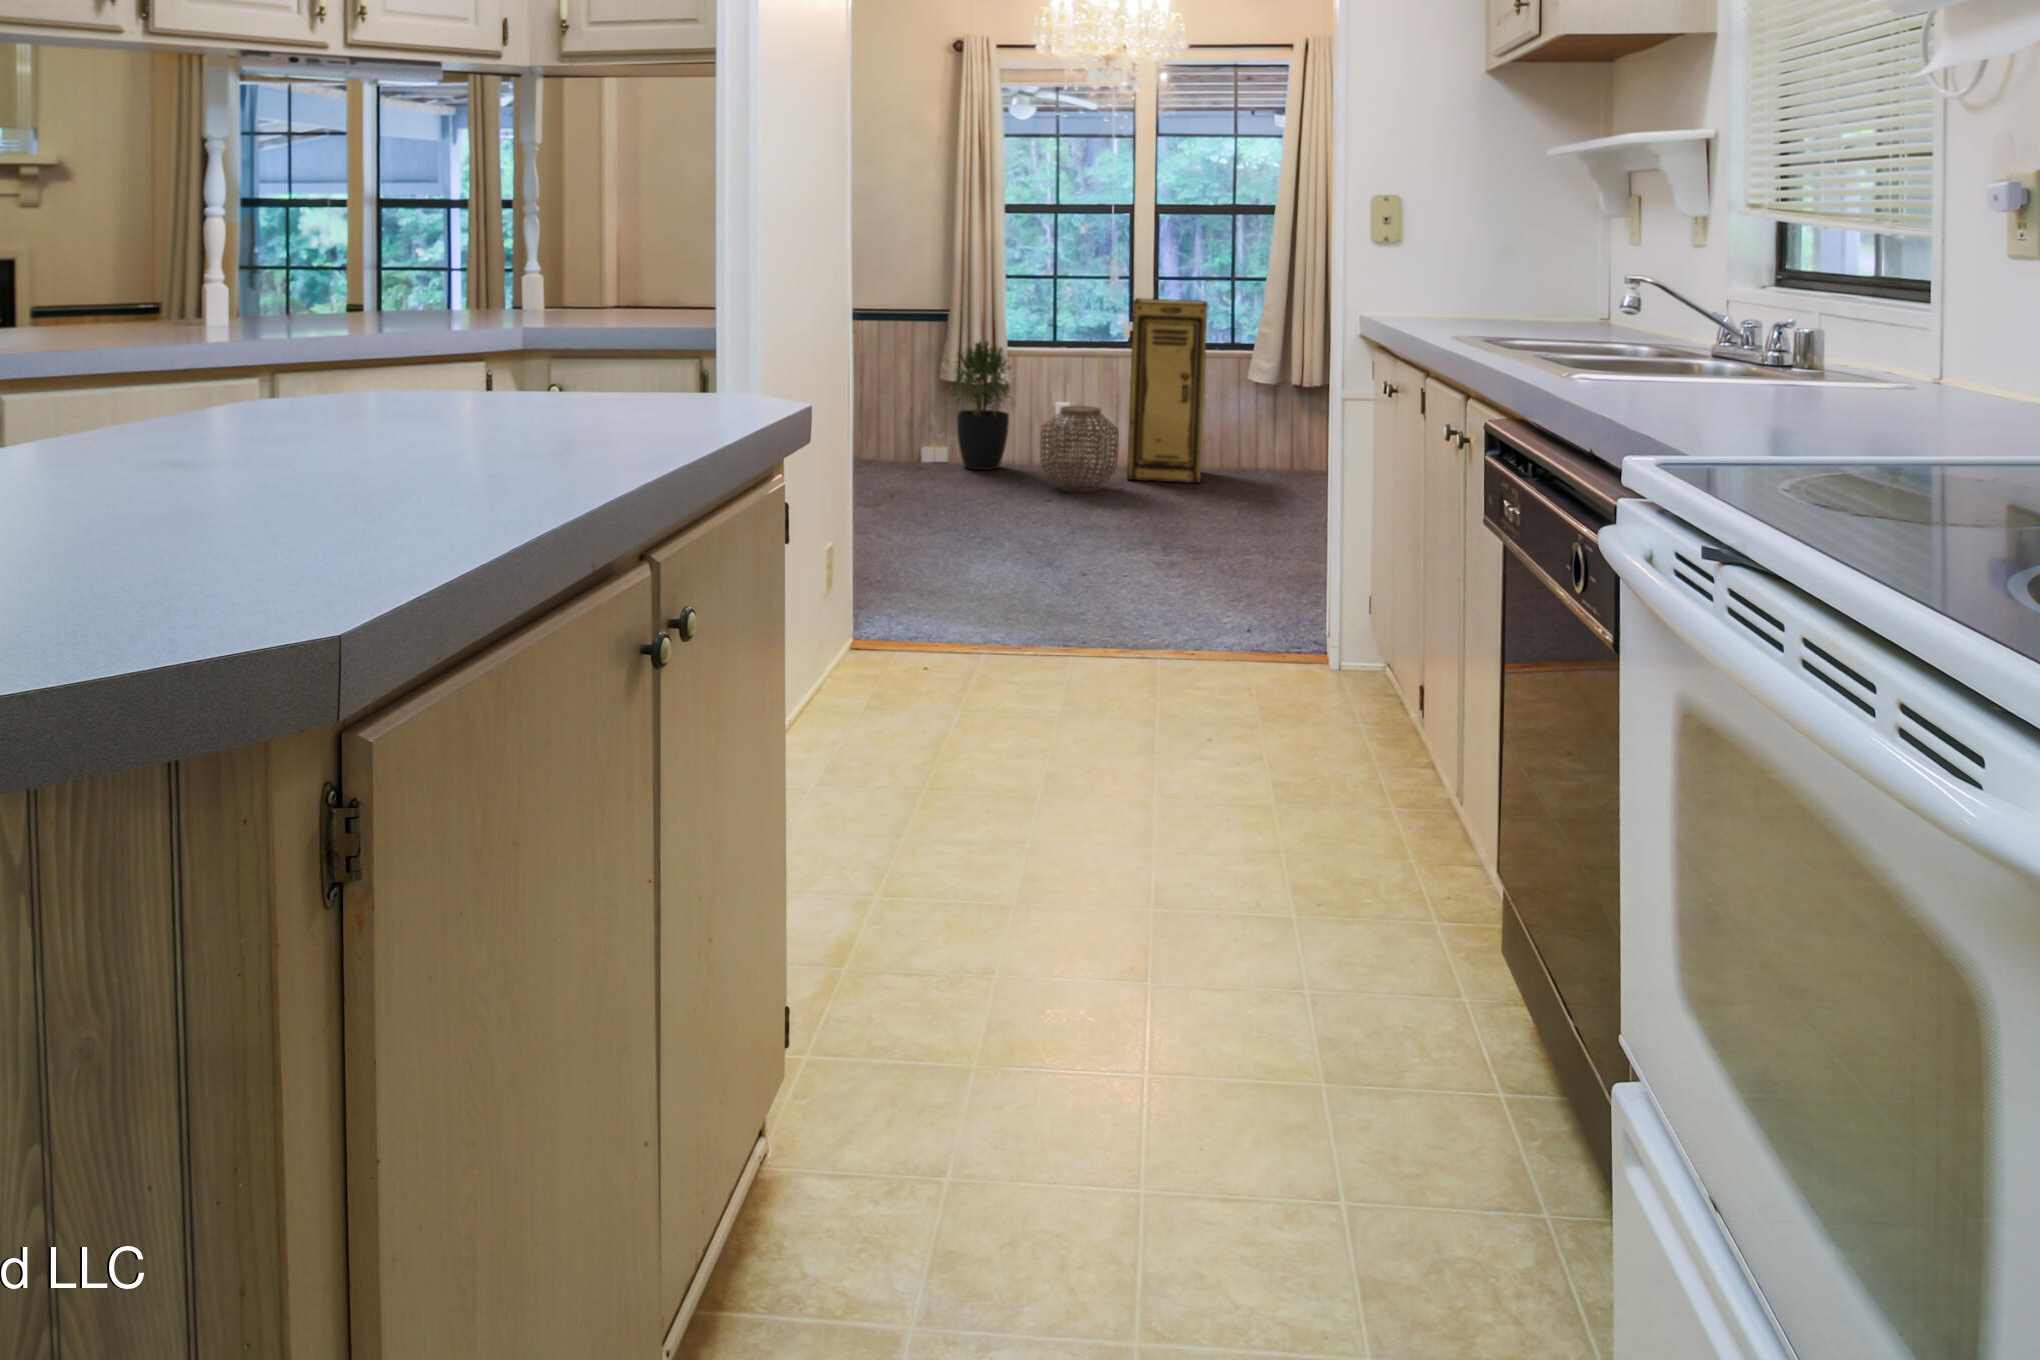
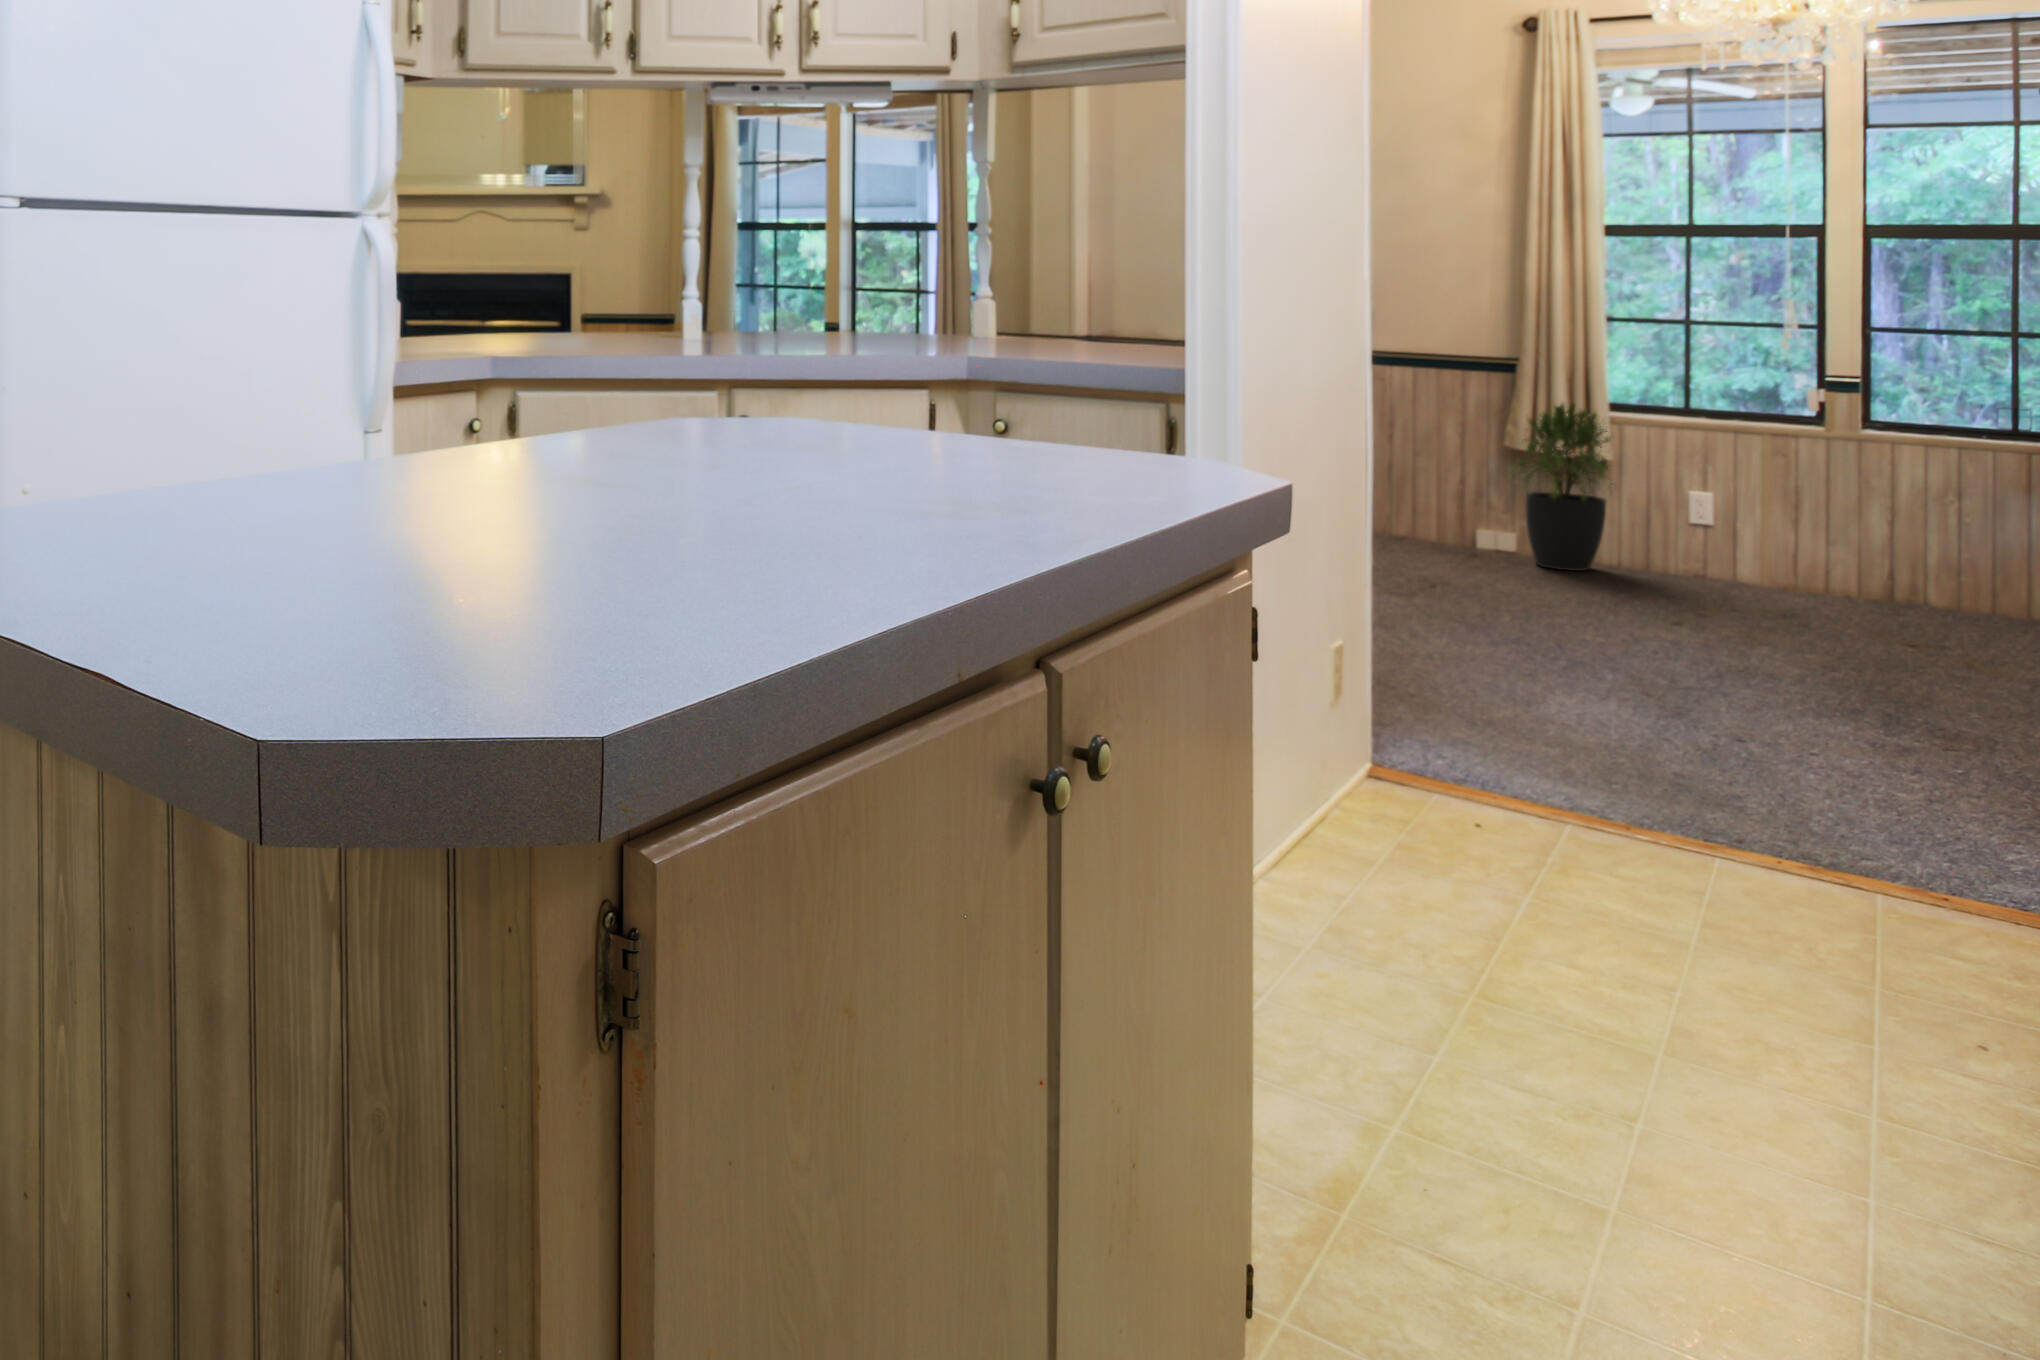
storage cabinet: present [1127,298,1208,483] -> none [1807,350,1961,617]
woven basket: present [1040,406,1119,492] -> none [1656,492,1792,612]

